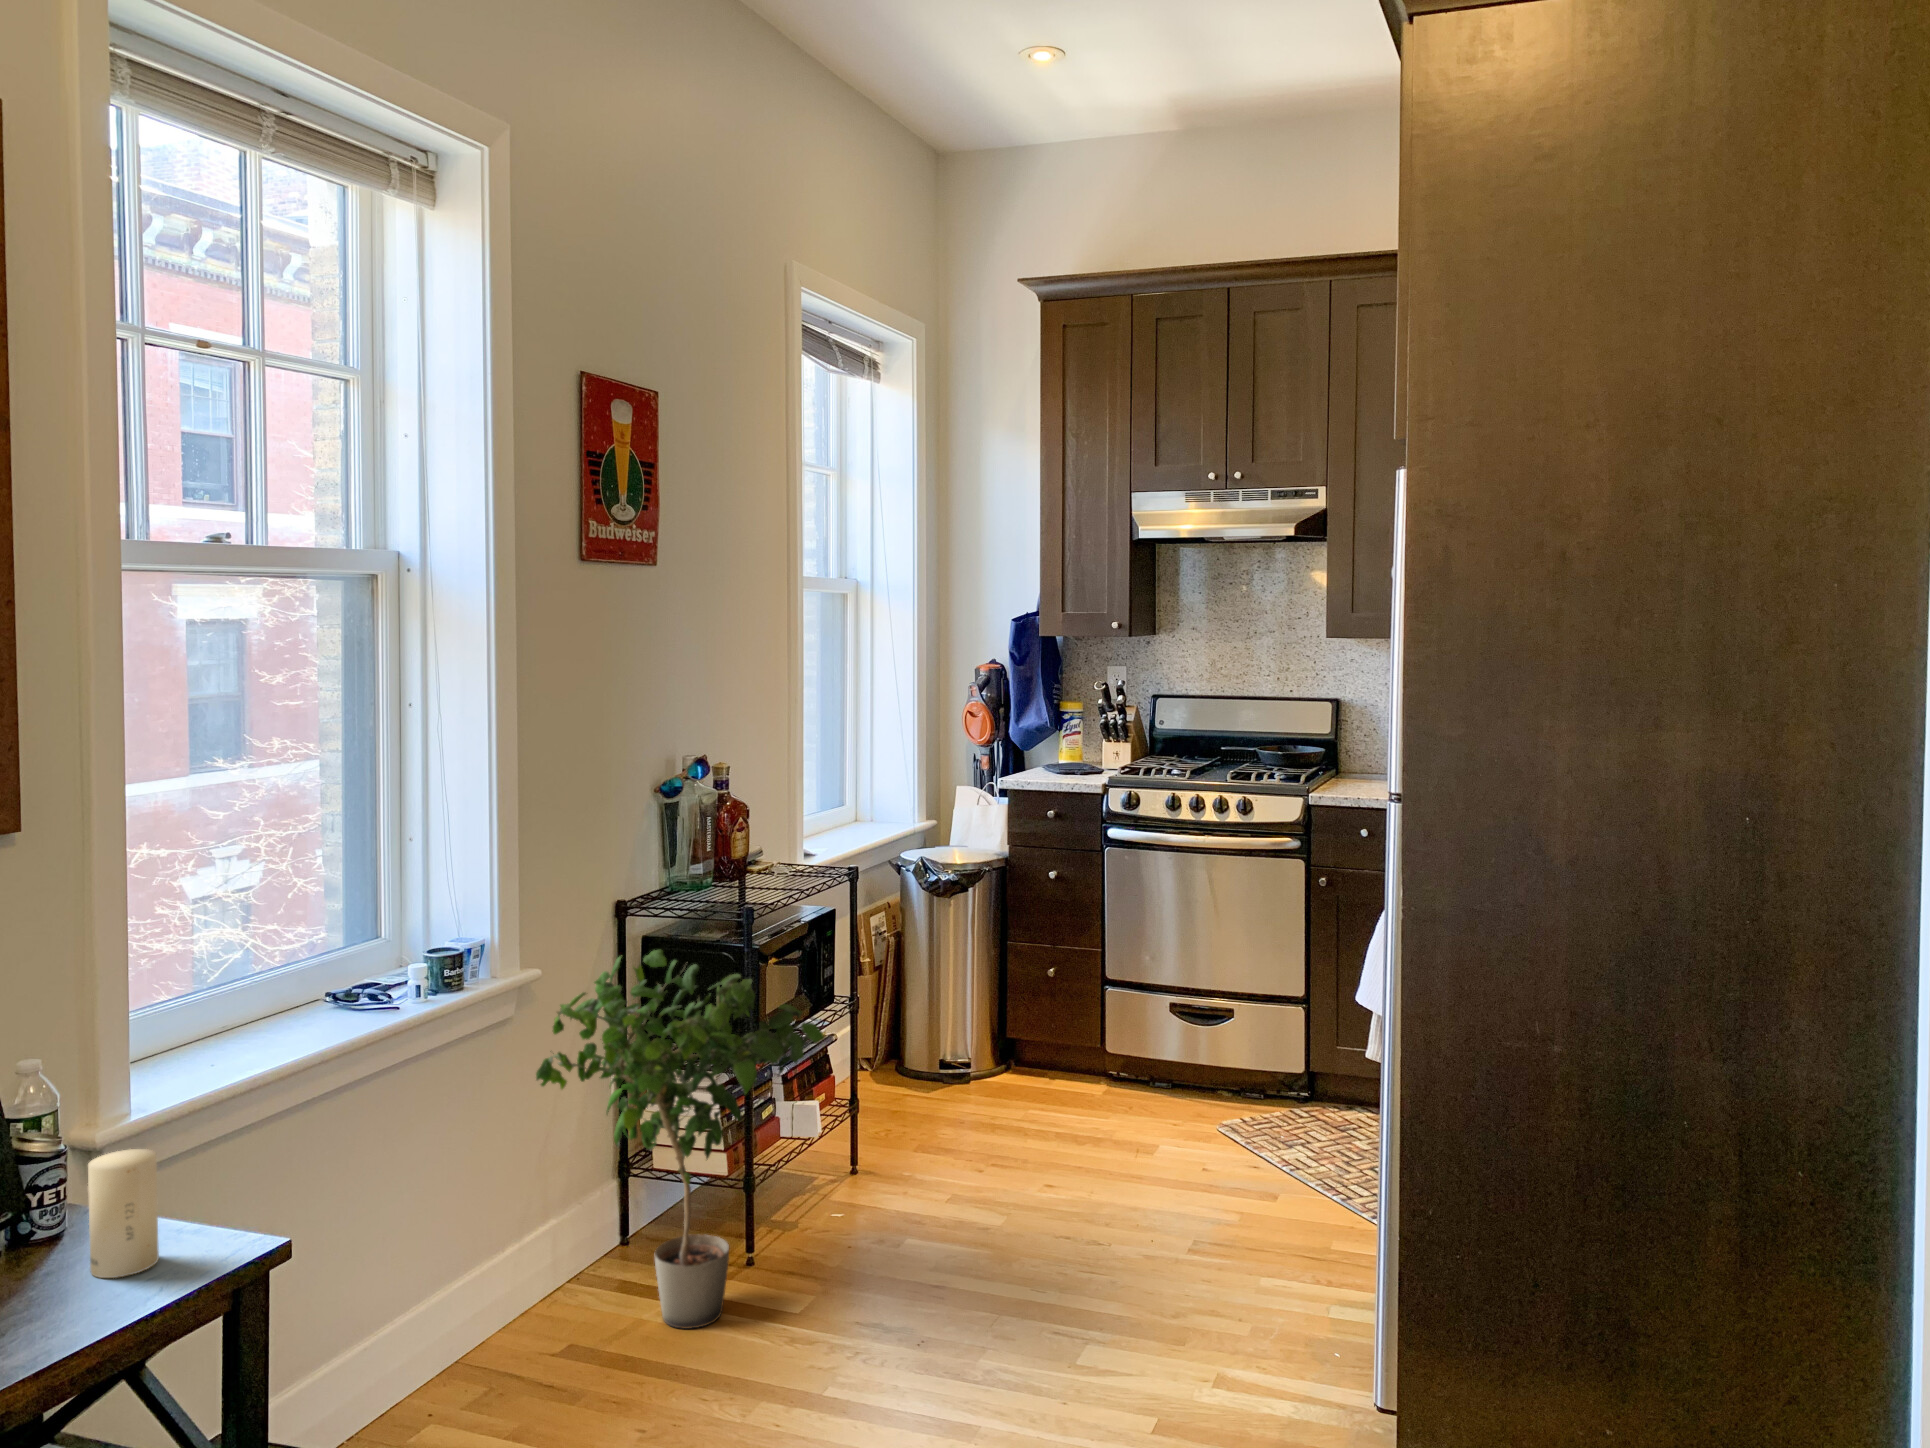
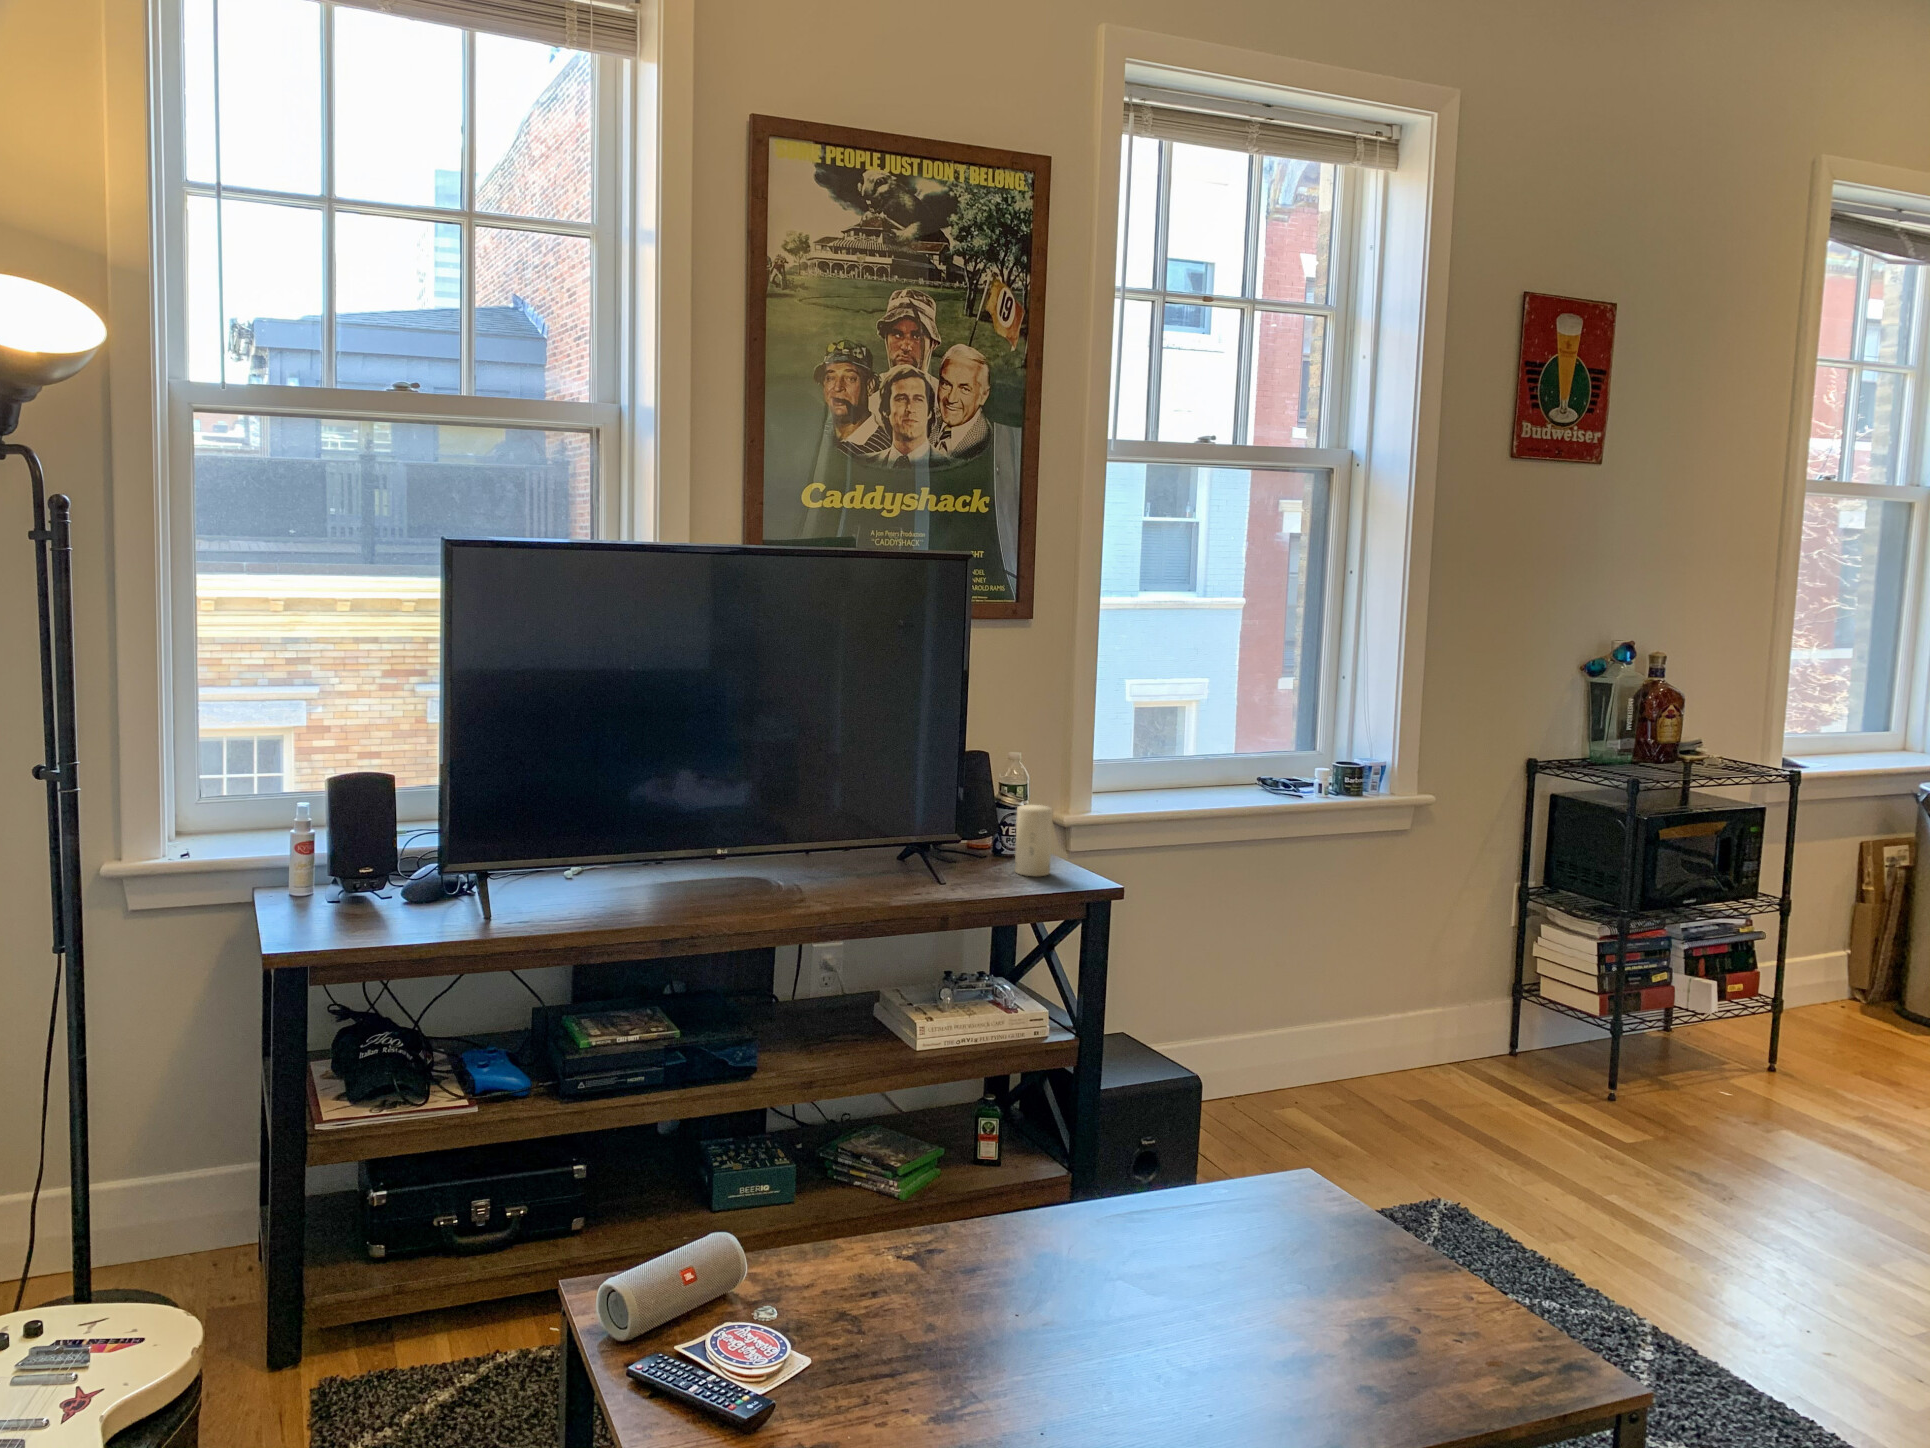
potted plant: present [536,950,824,1329] -> none [1412,800,1664,1125]

